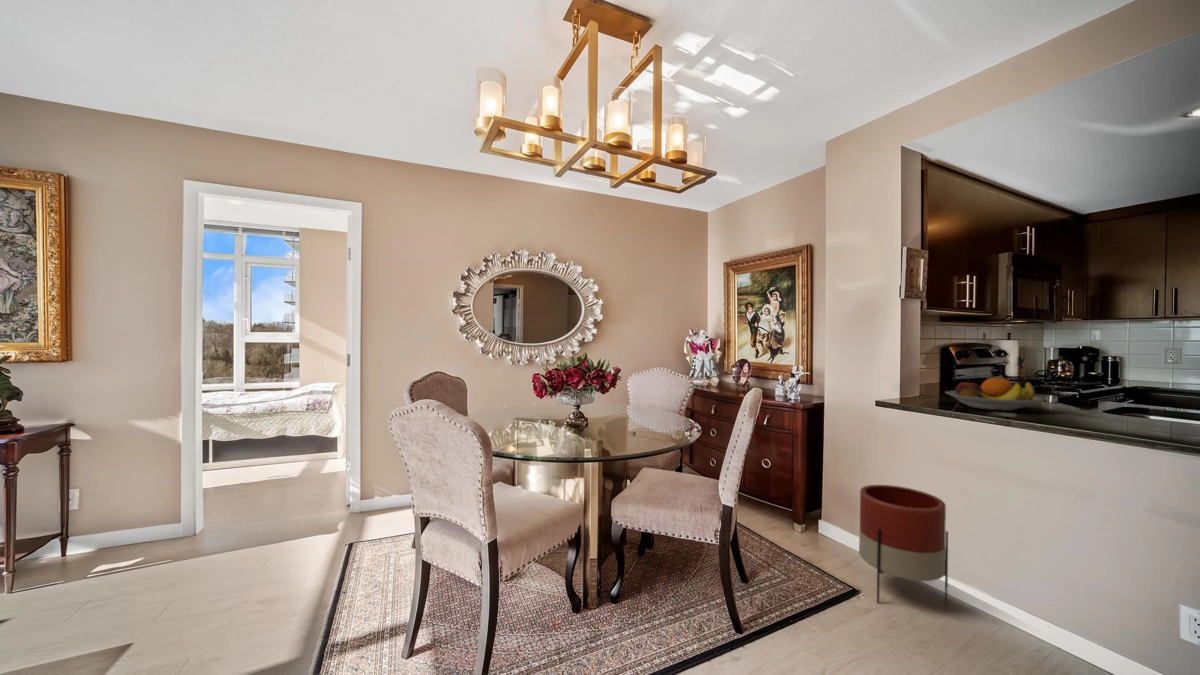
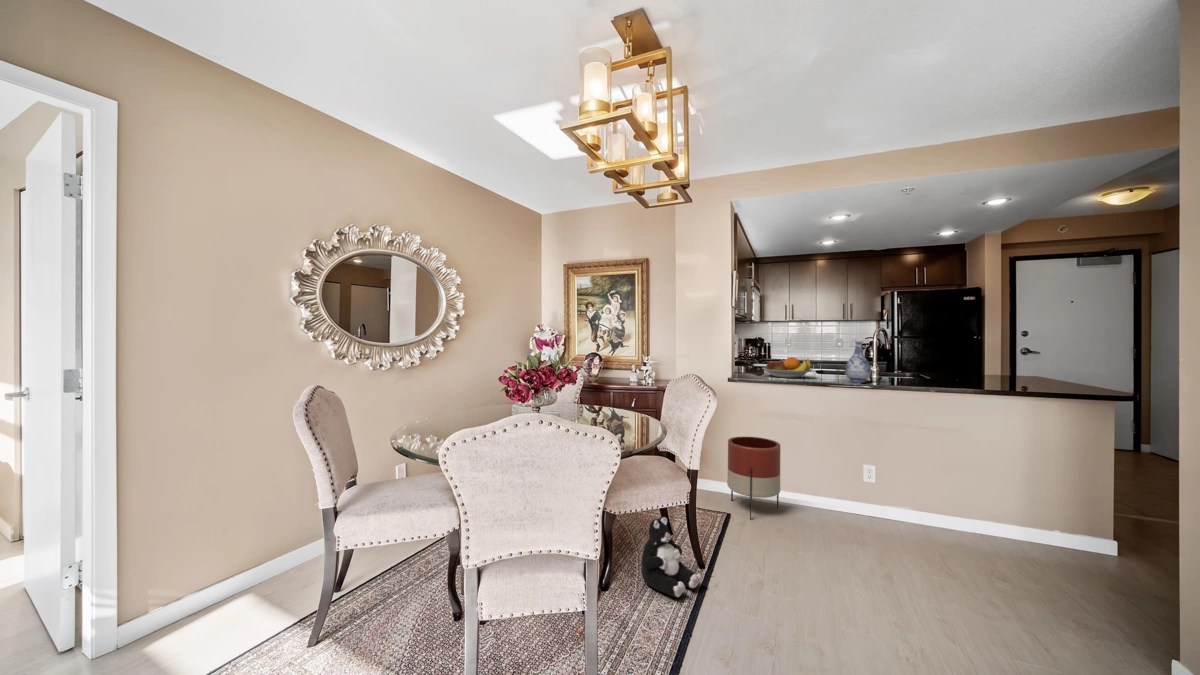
vase: none [1092,354,1155,430] -> present [844,341,871,382]
plush toy: none [648,549,709,641] -> present [641,516,702,597]

